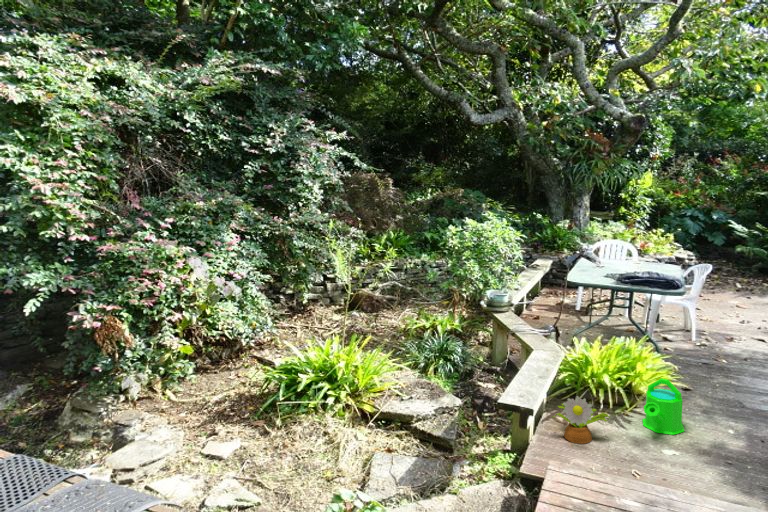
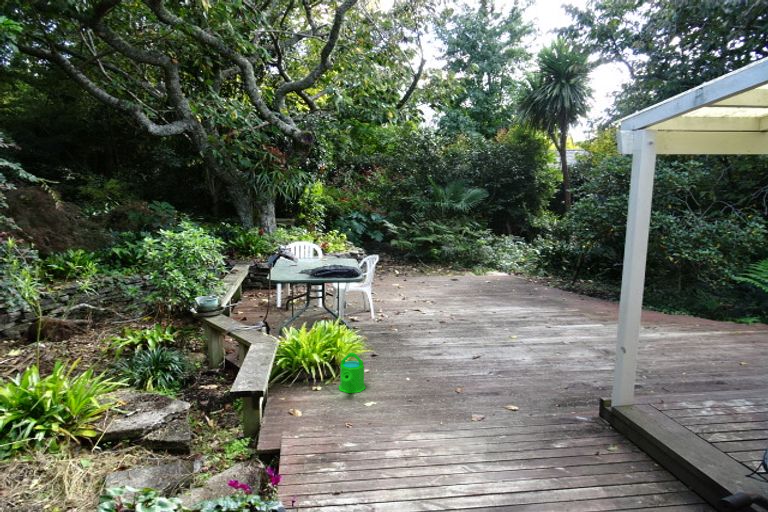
decorative plant: present [552,396,610,444] -> none [277,376,320,415]

